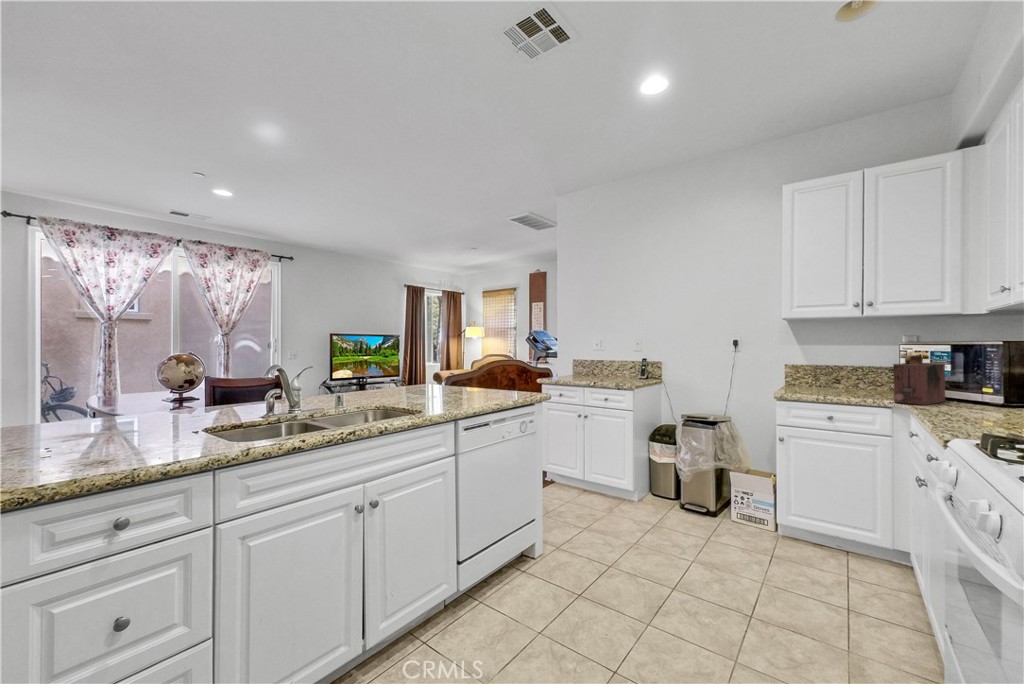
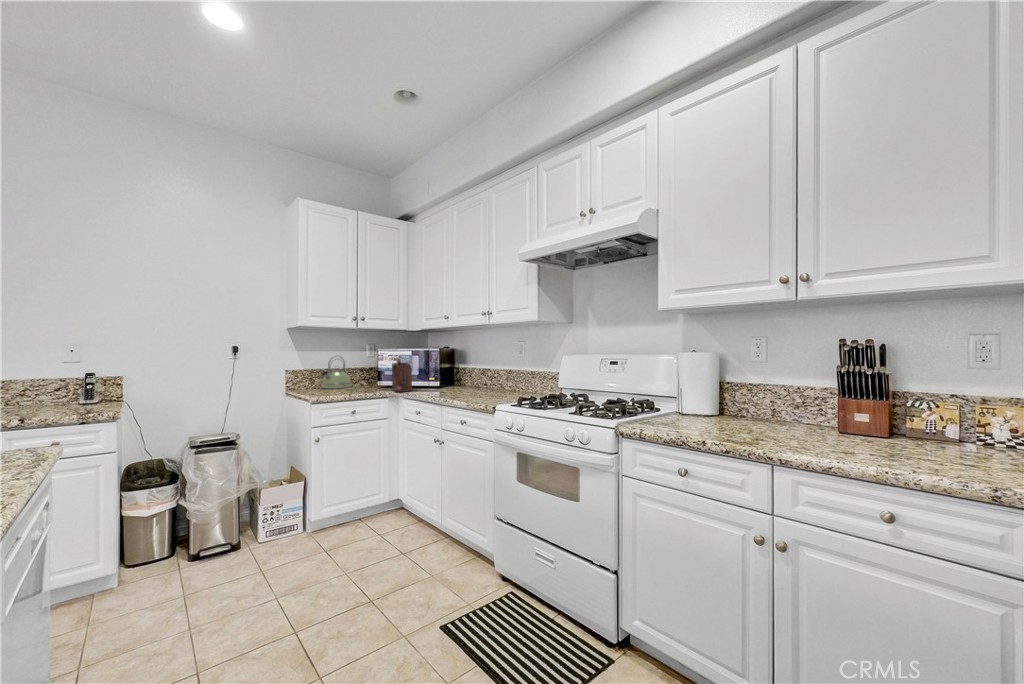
kettle: none [824,351,873,391] -> present [322,357,352,389]

